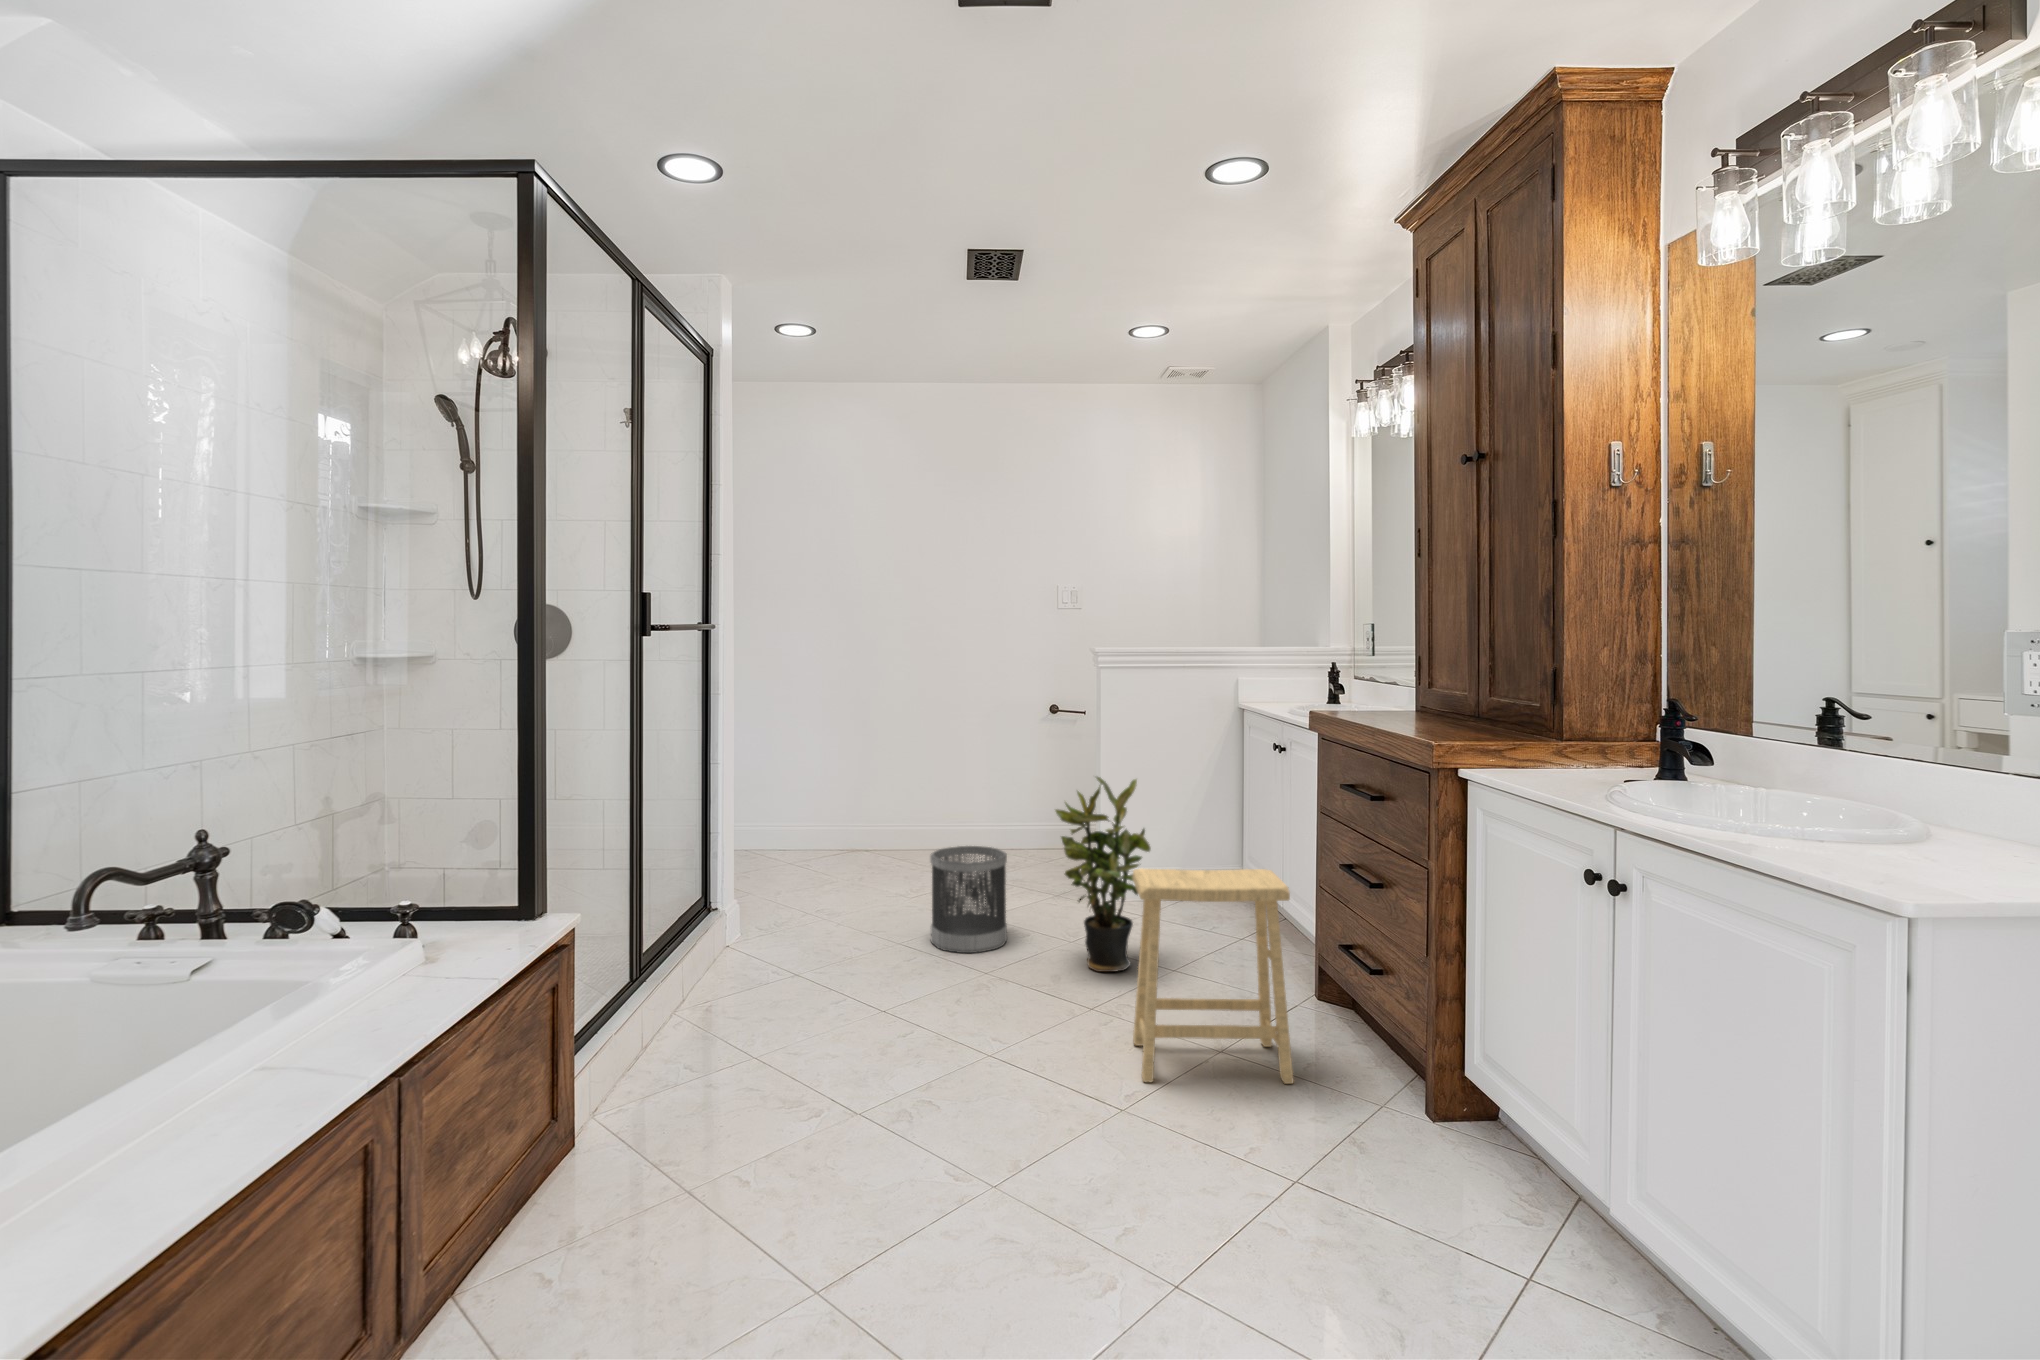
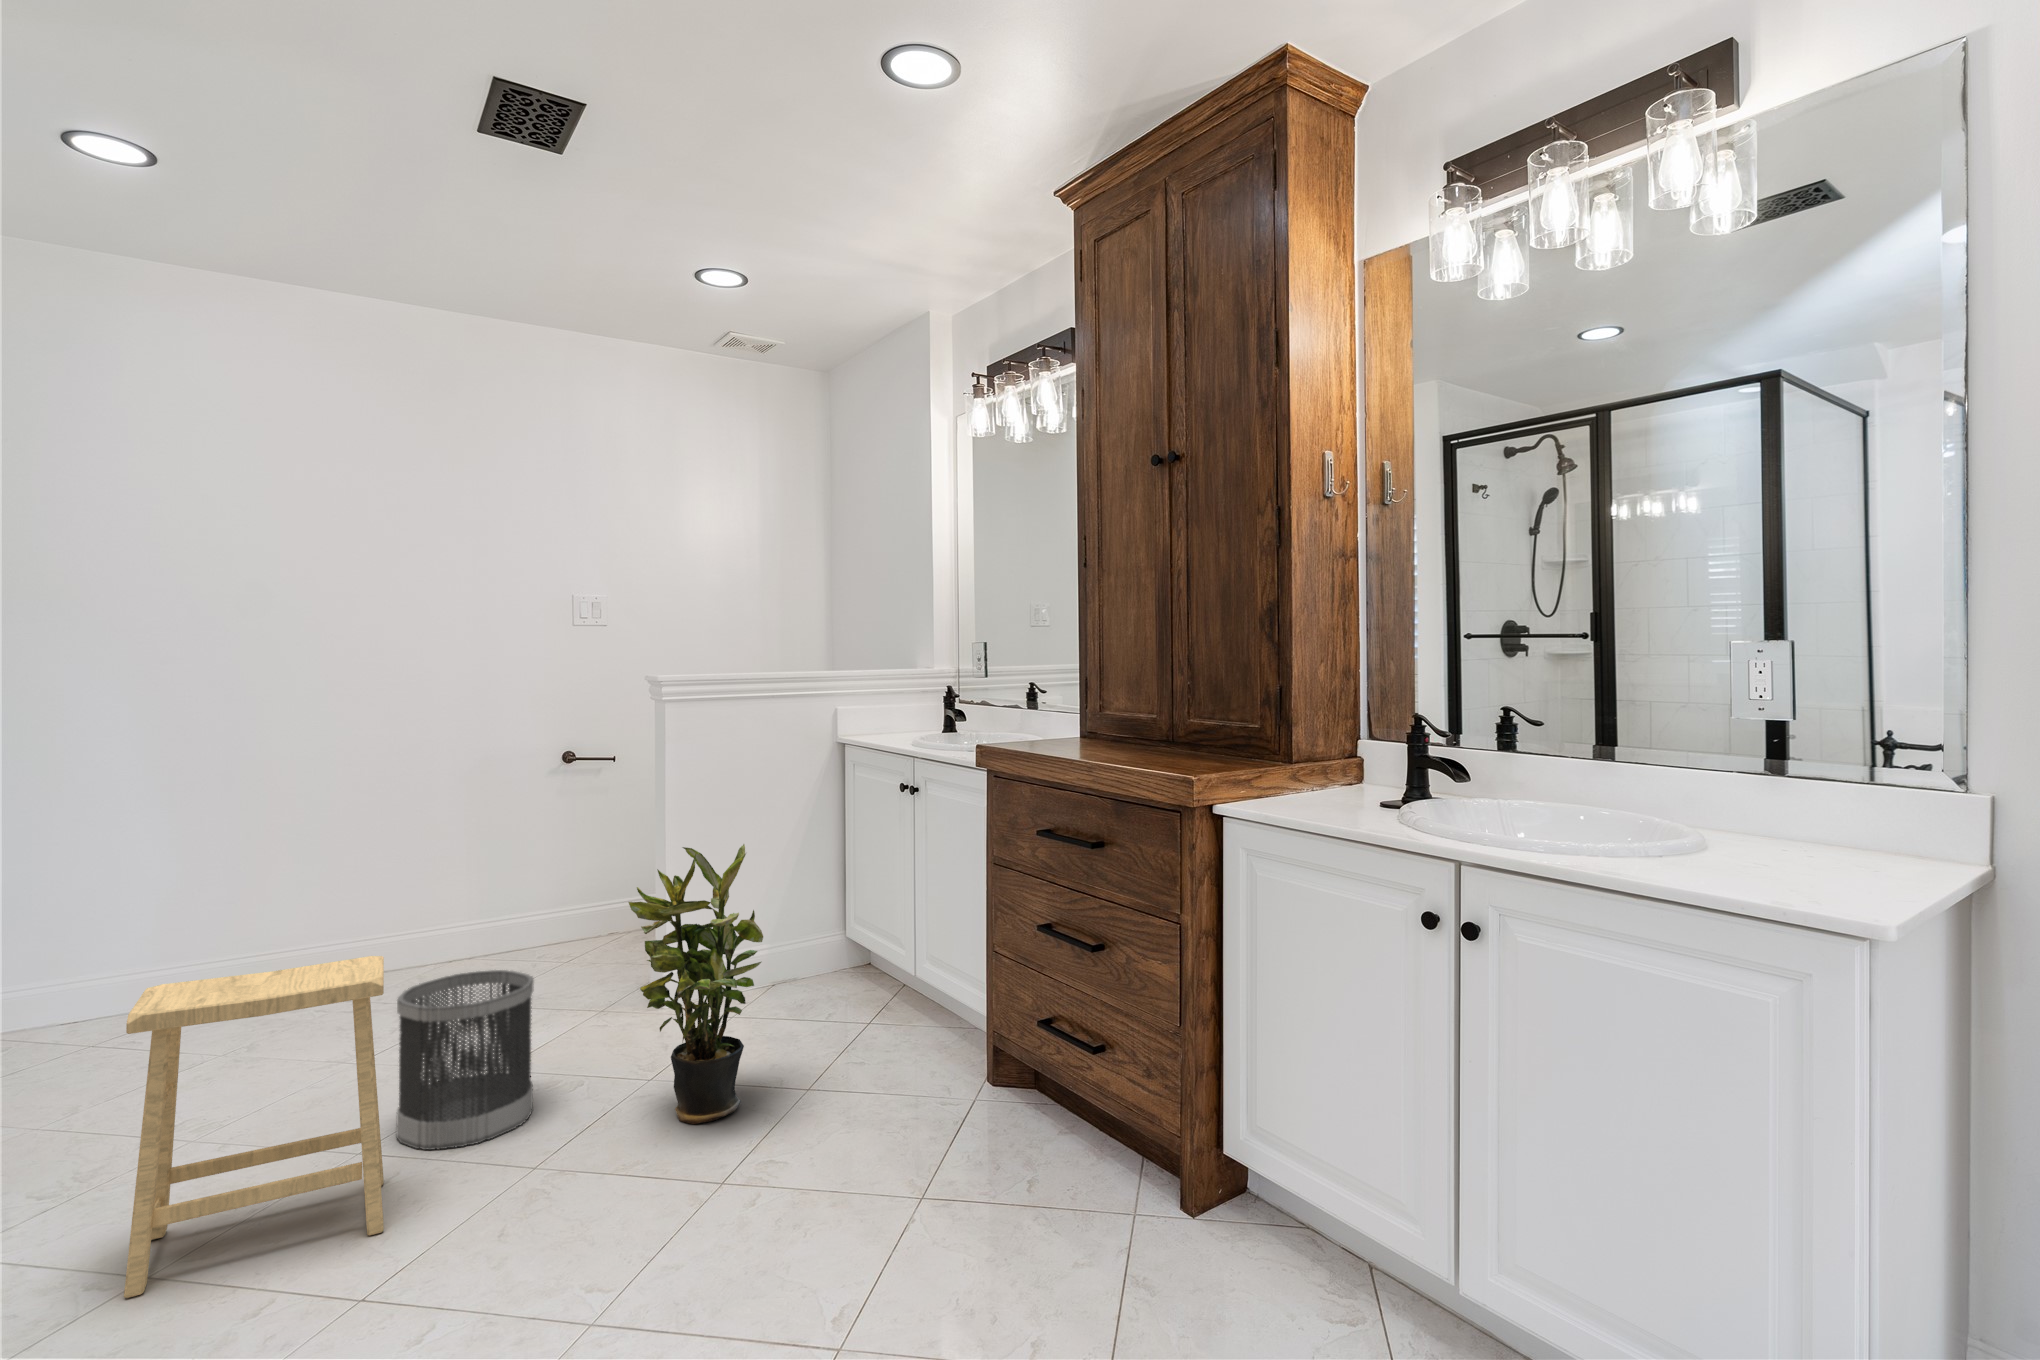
footstool: present [1133,869,1294,1084] -> present [124,956,384,1298]

